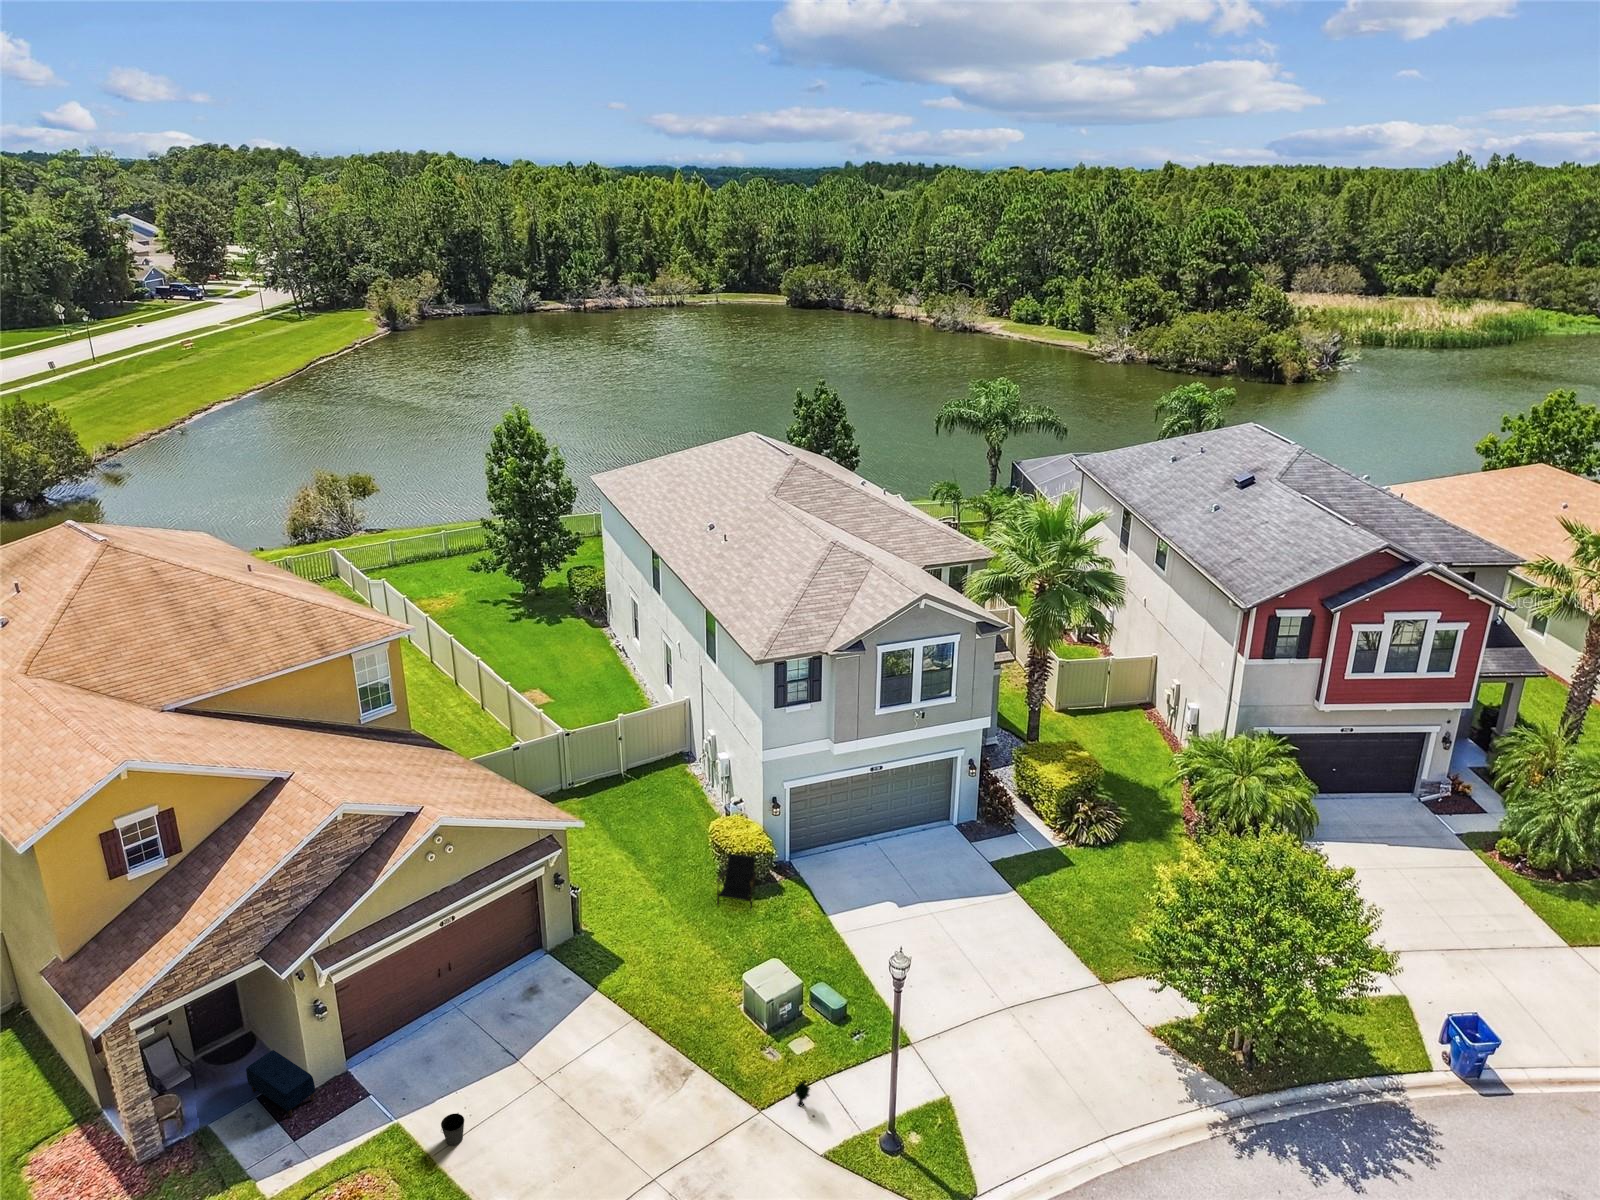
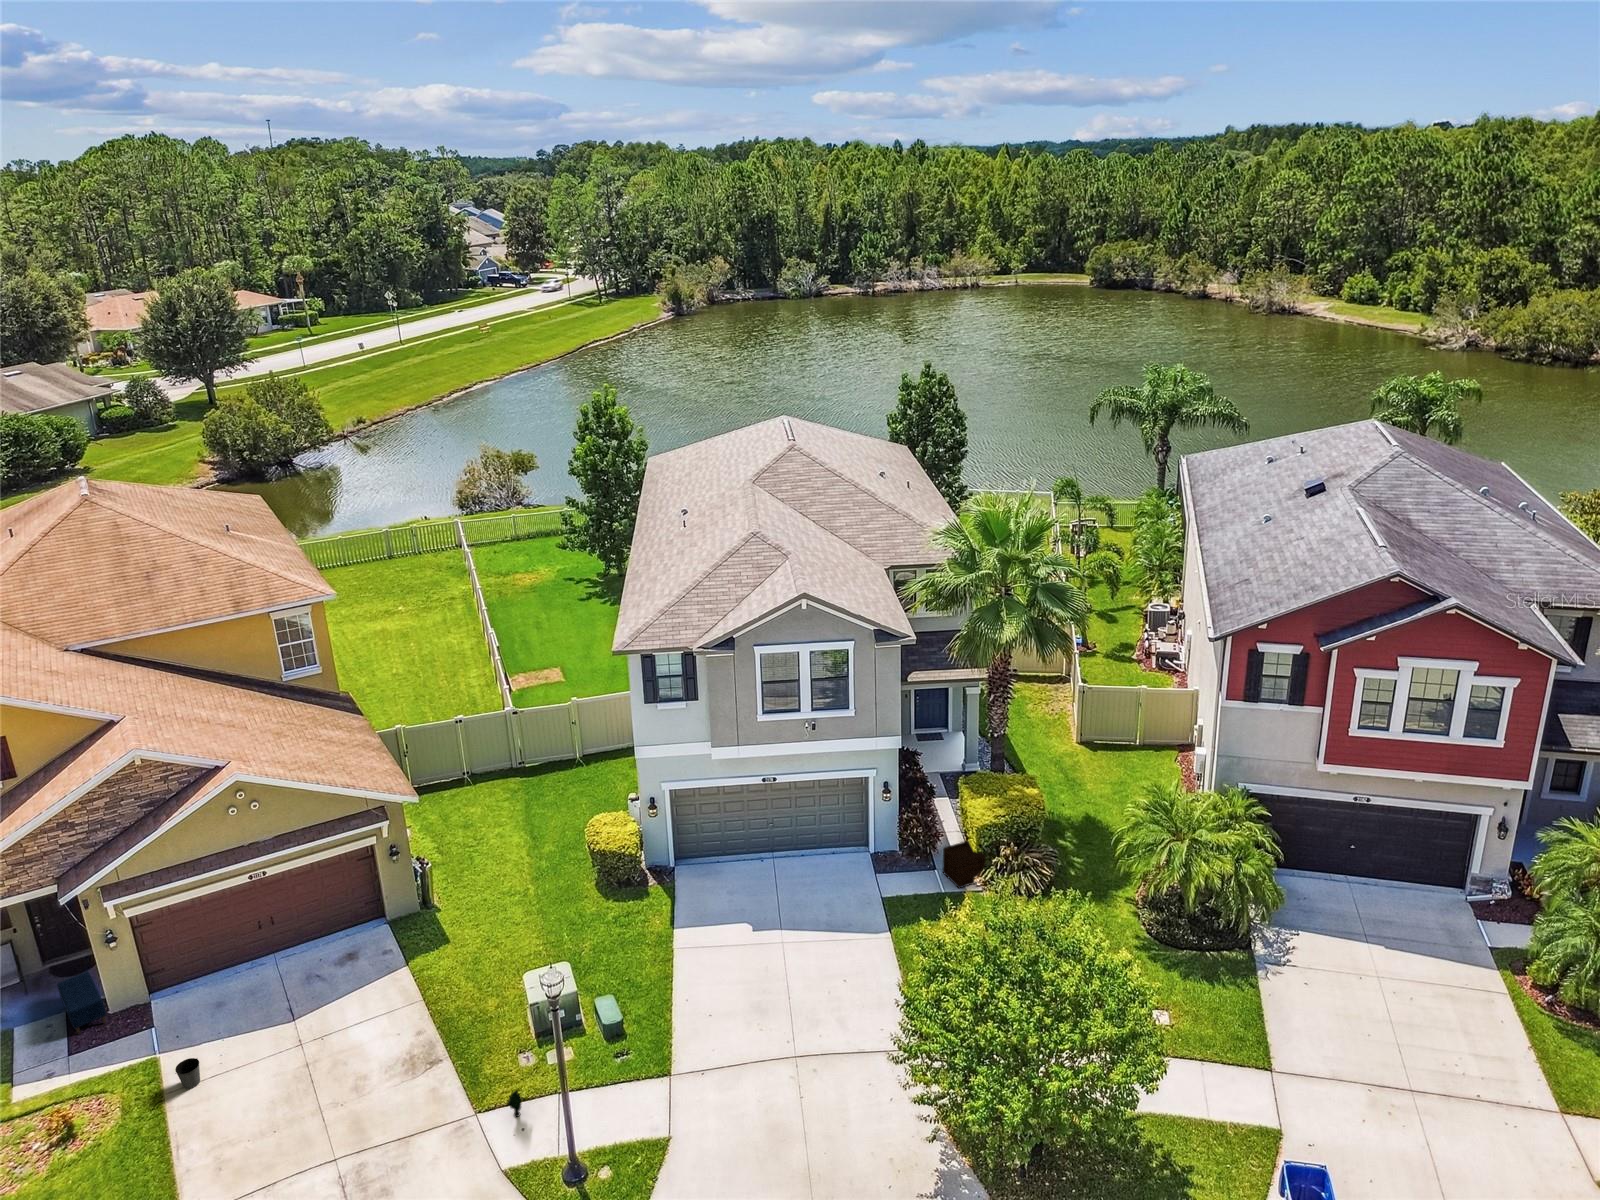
wooden crate: none [1026,803,1067,846] -> present [942,841,986,888]
lounge chair: present [717,854,756,909] -> none [569,849,617,911]

